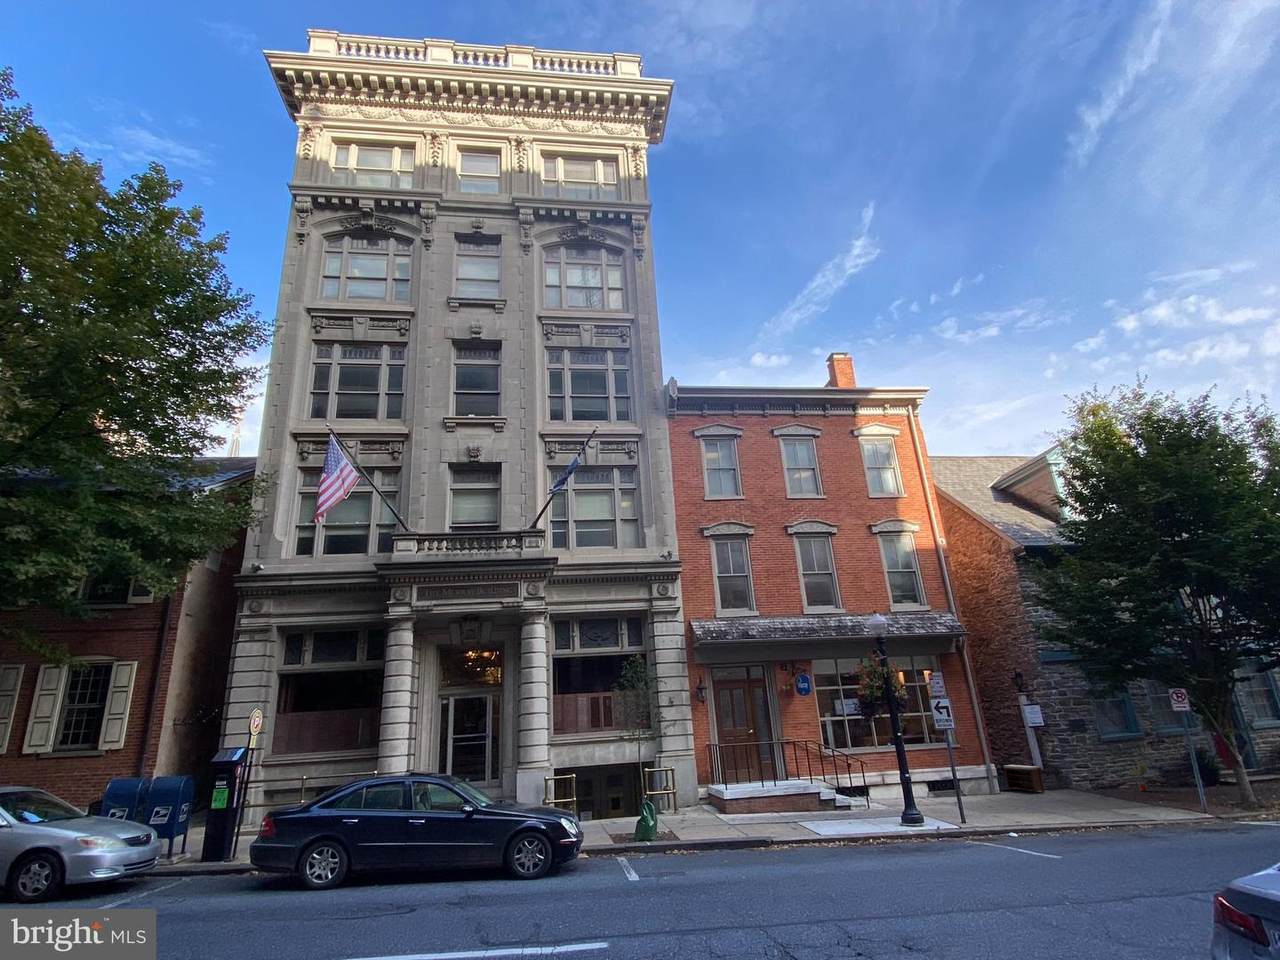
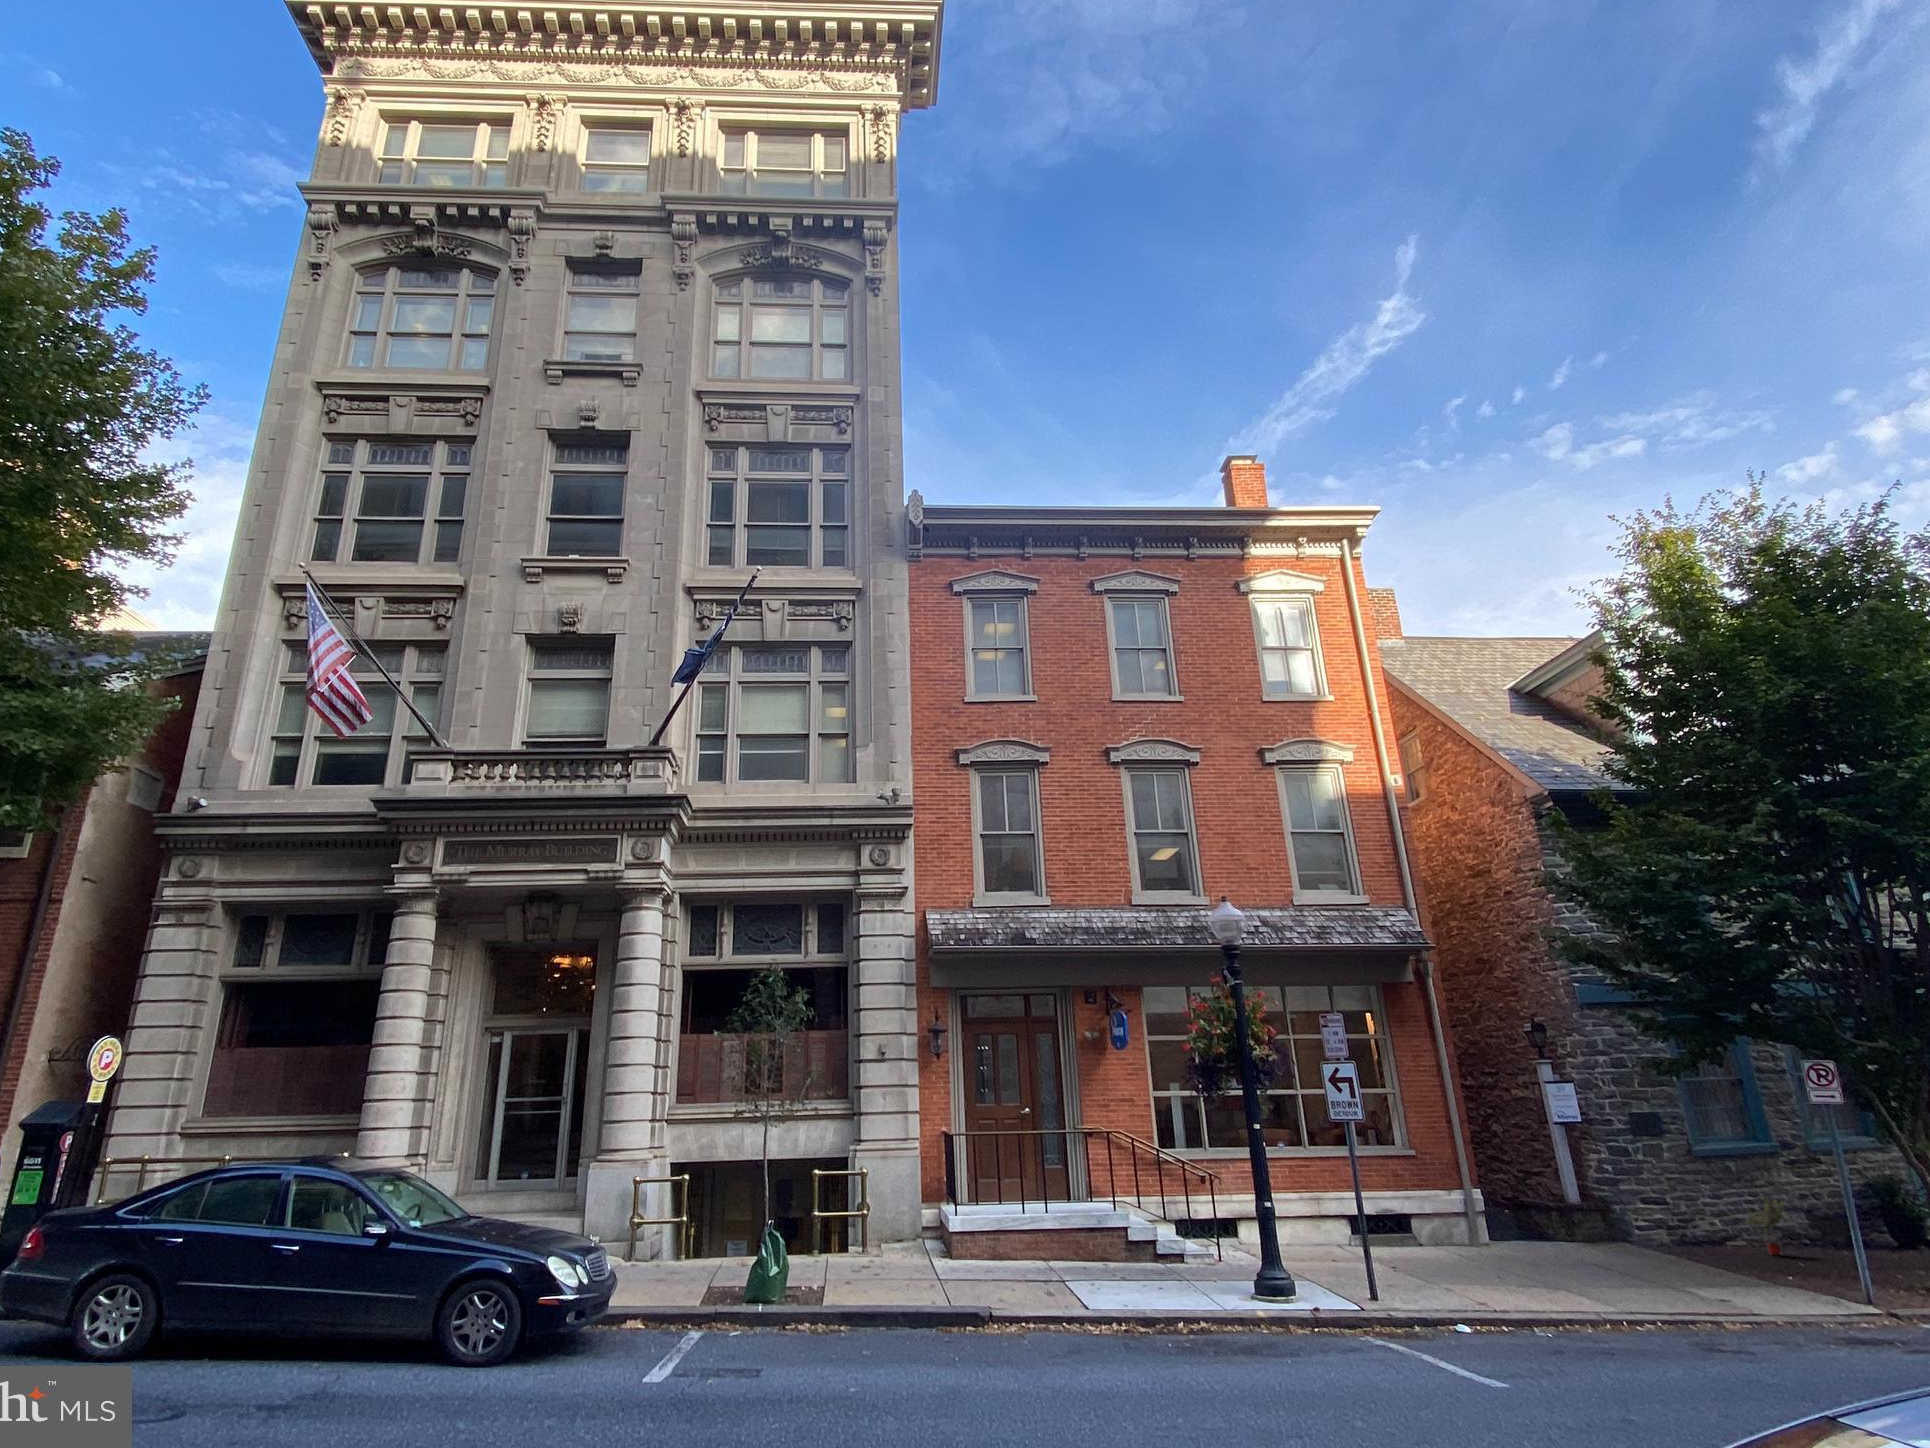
bench: present [1003,765,1045,793] -> none [1506,1194,1582,1248]

